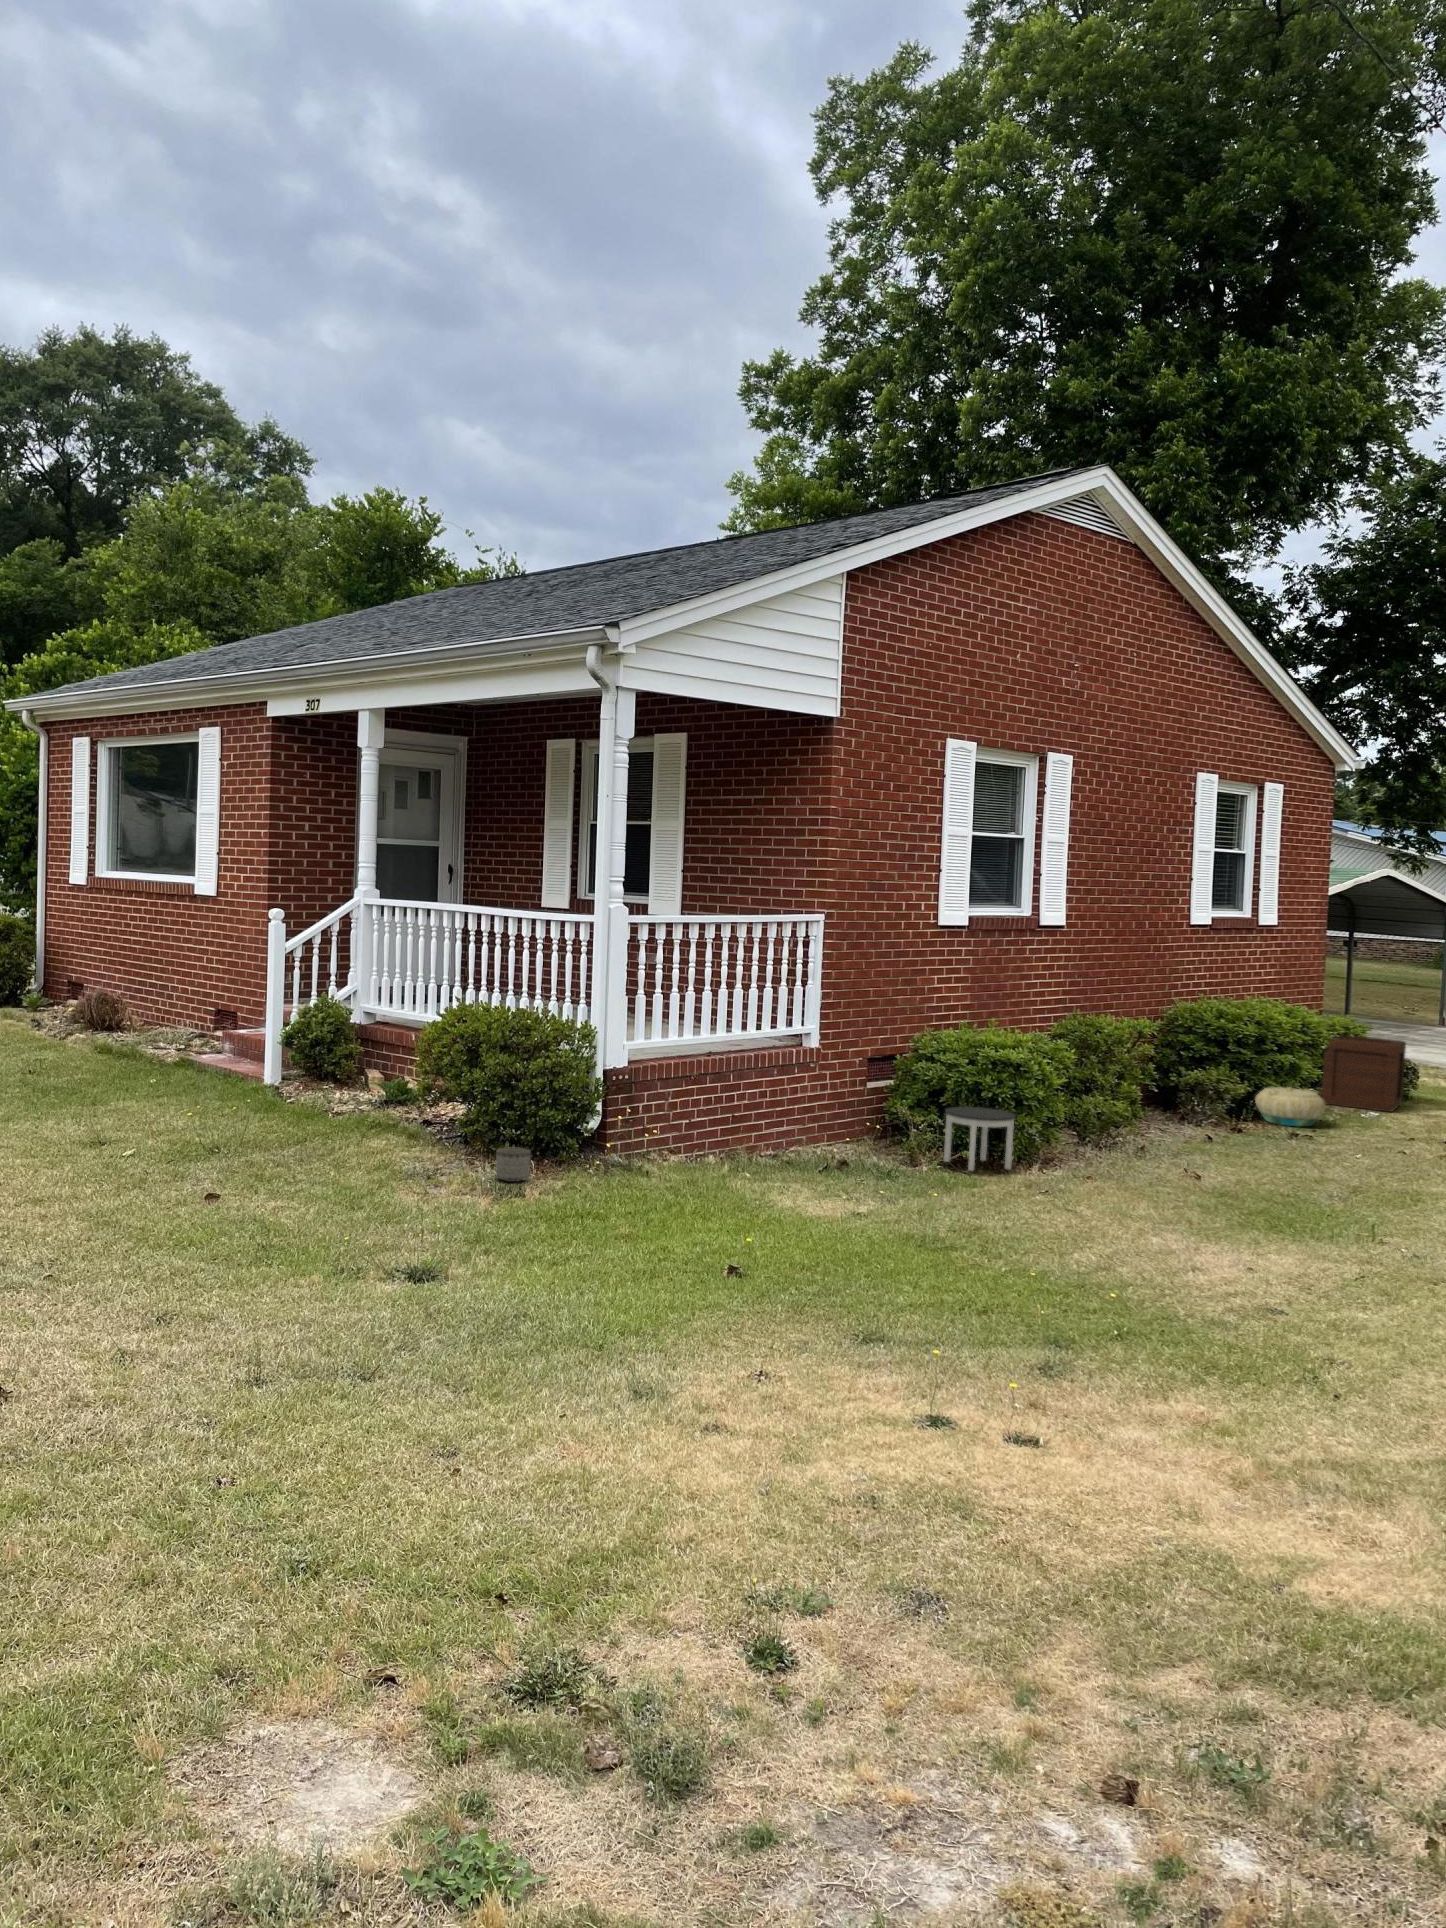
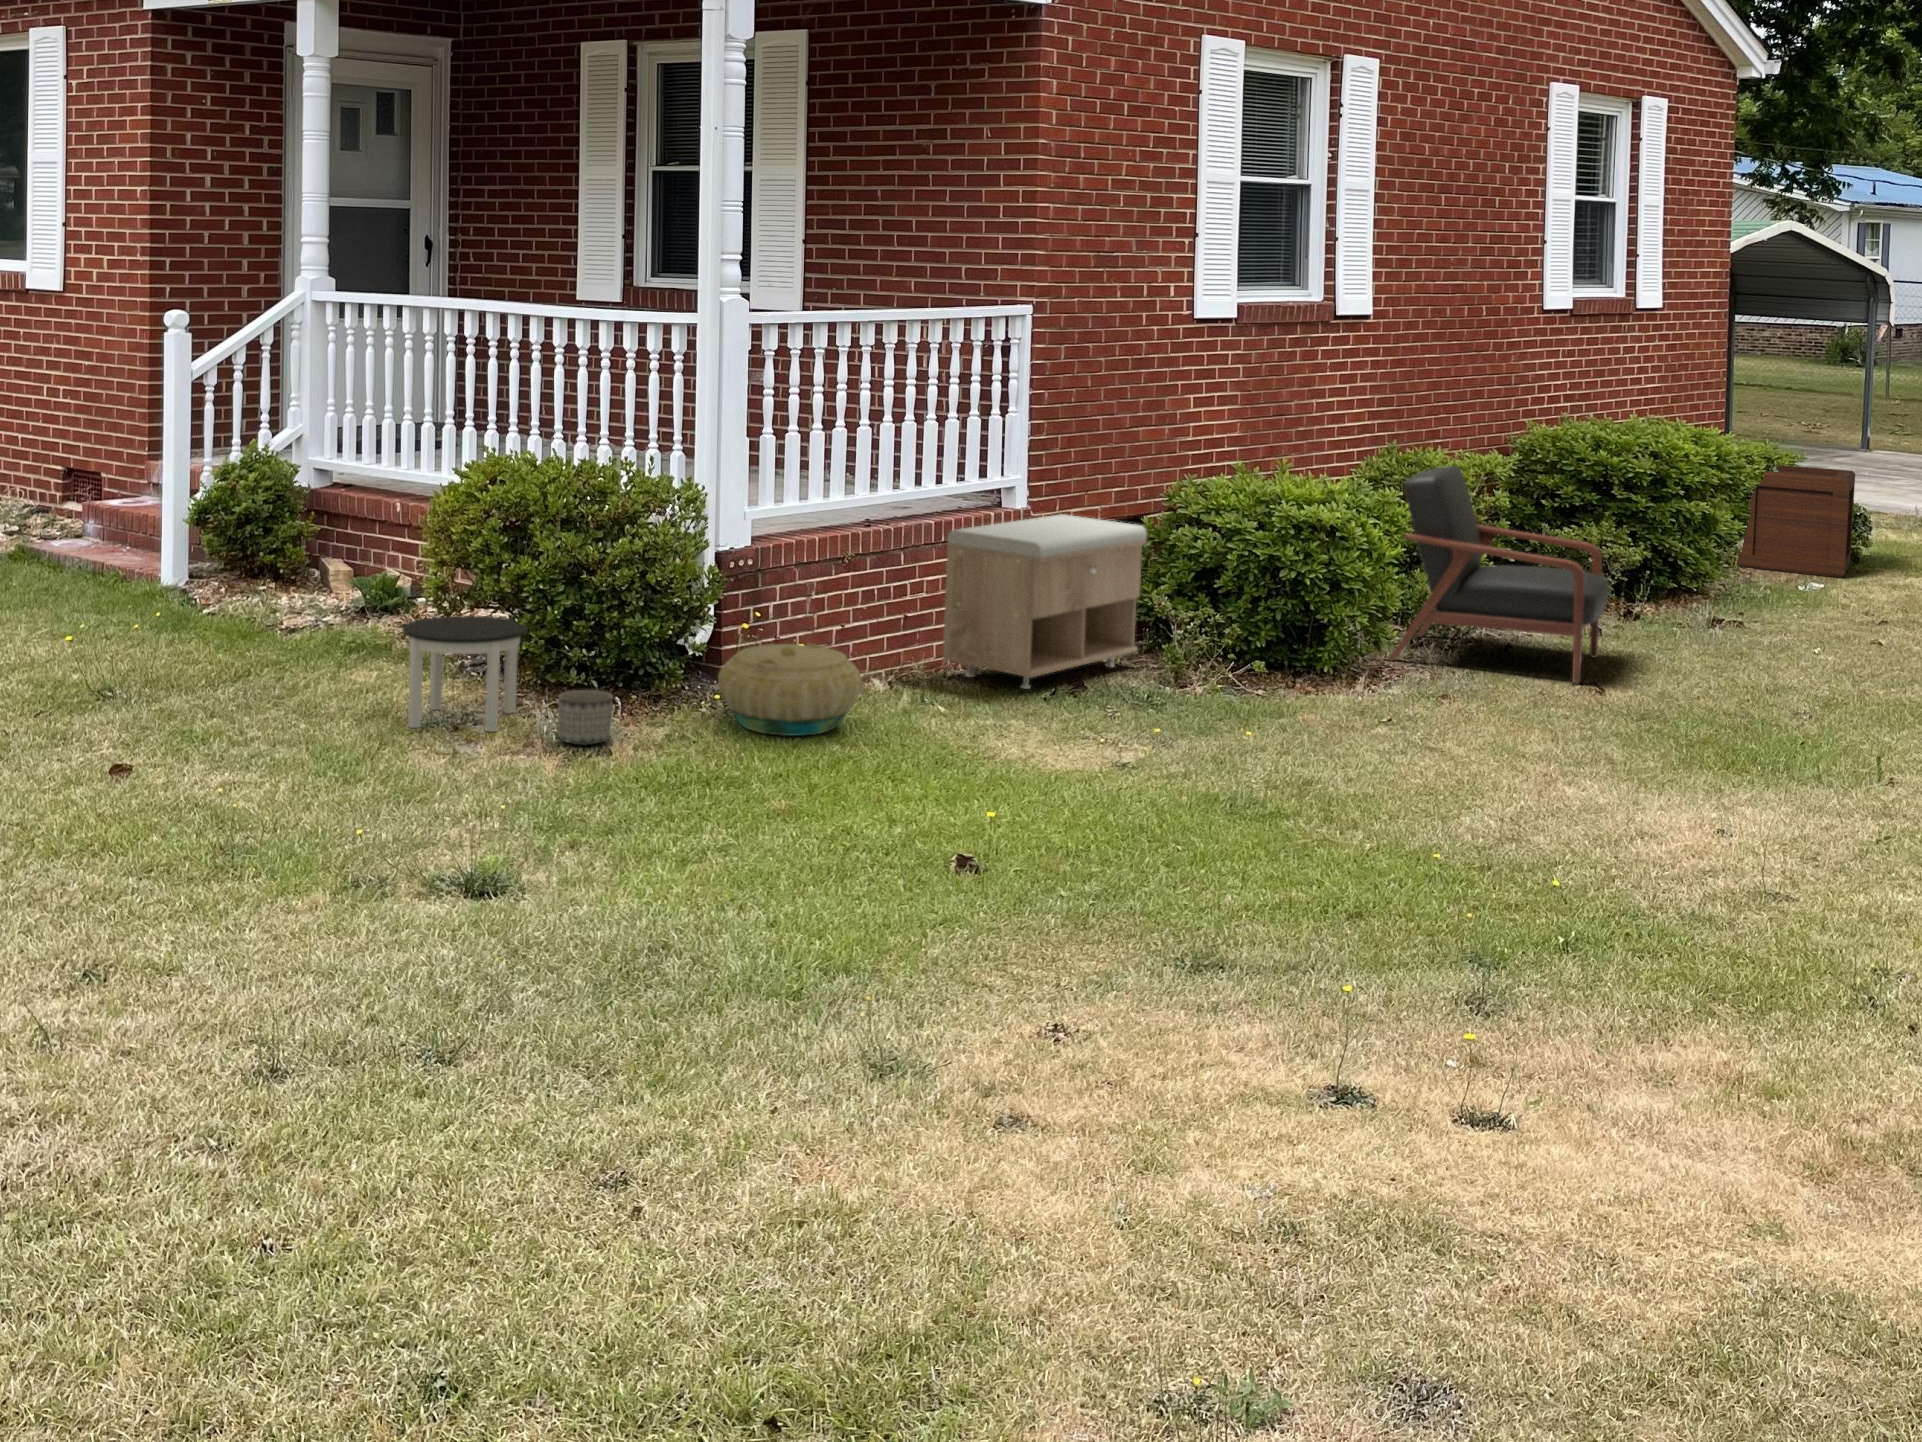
chair: none [1054,1025,1205,1169] -> present [1389,466,1609,683]
storage bench: none [755,1050,892,1160] -> present [943,514,1147,689]
basket: present [1255,1087,1325,1126] -> present [718,644,862,736]
round table: present [944,1107,1016,1171] -> present [402,615,528,732]

